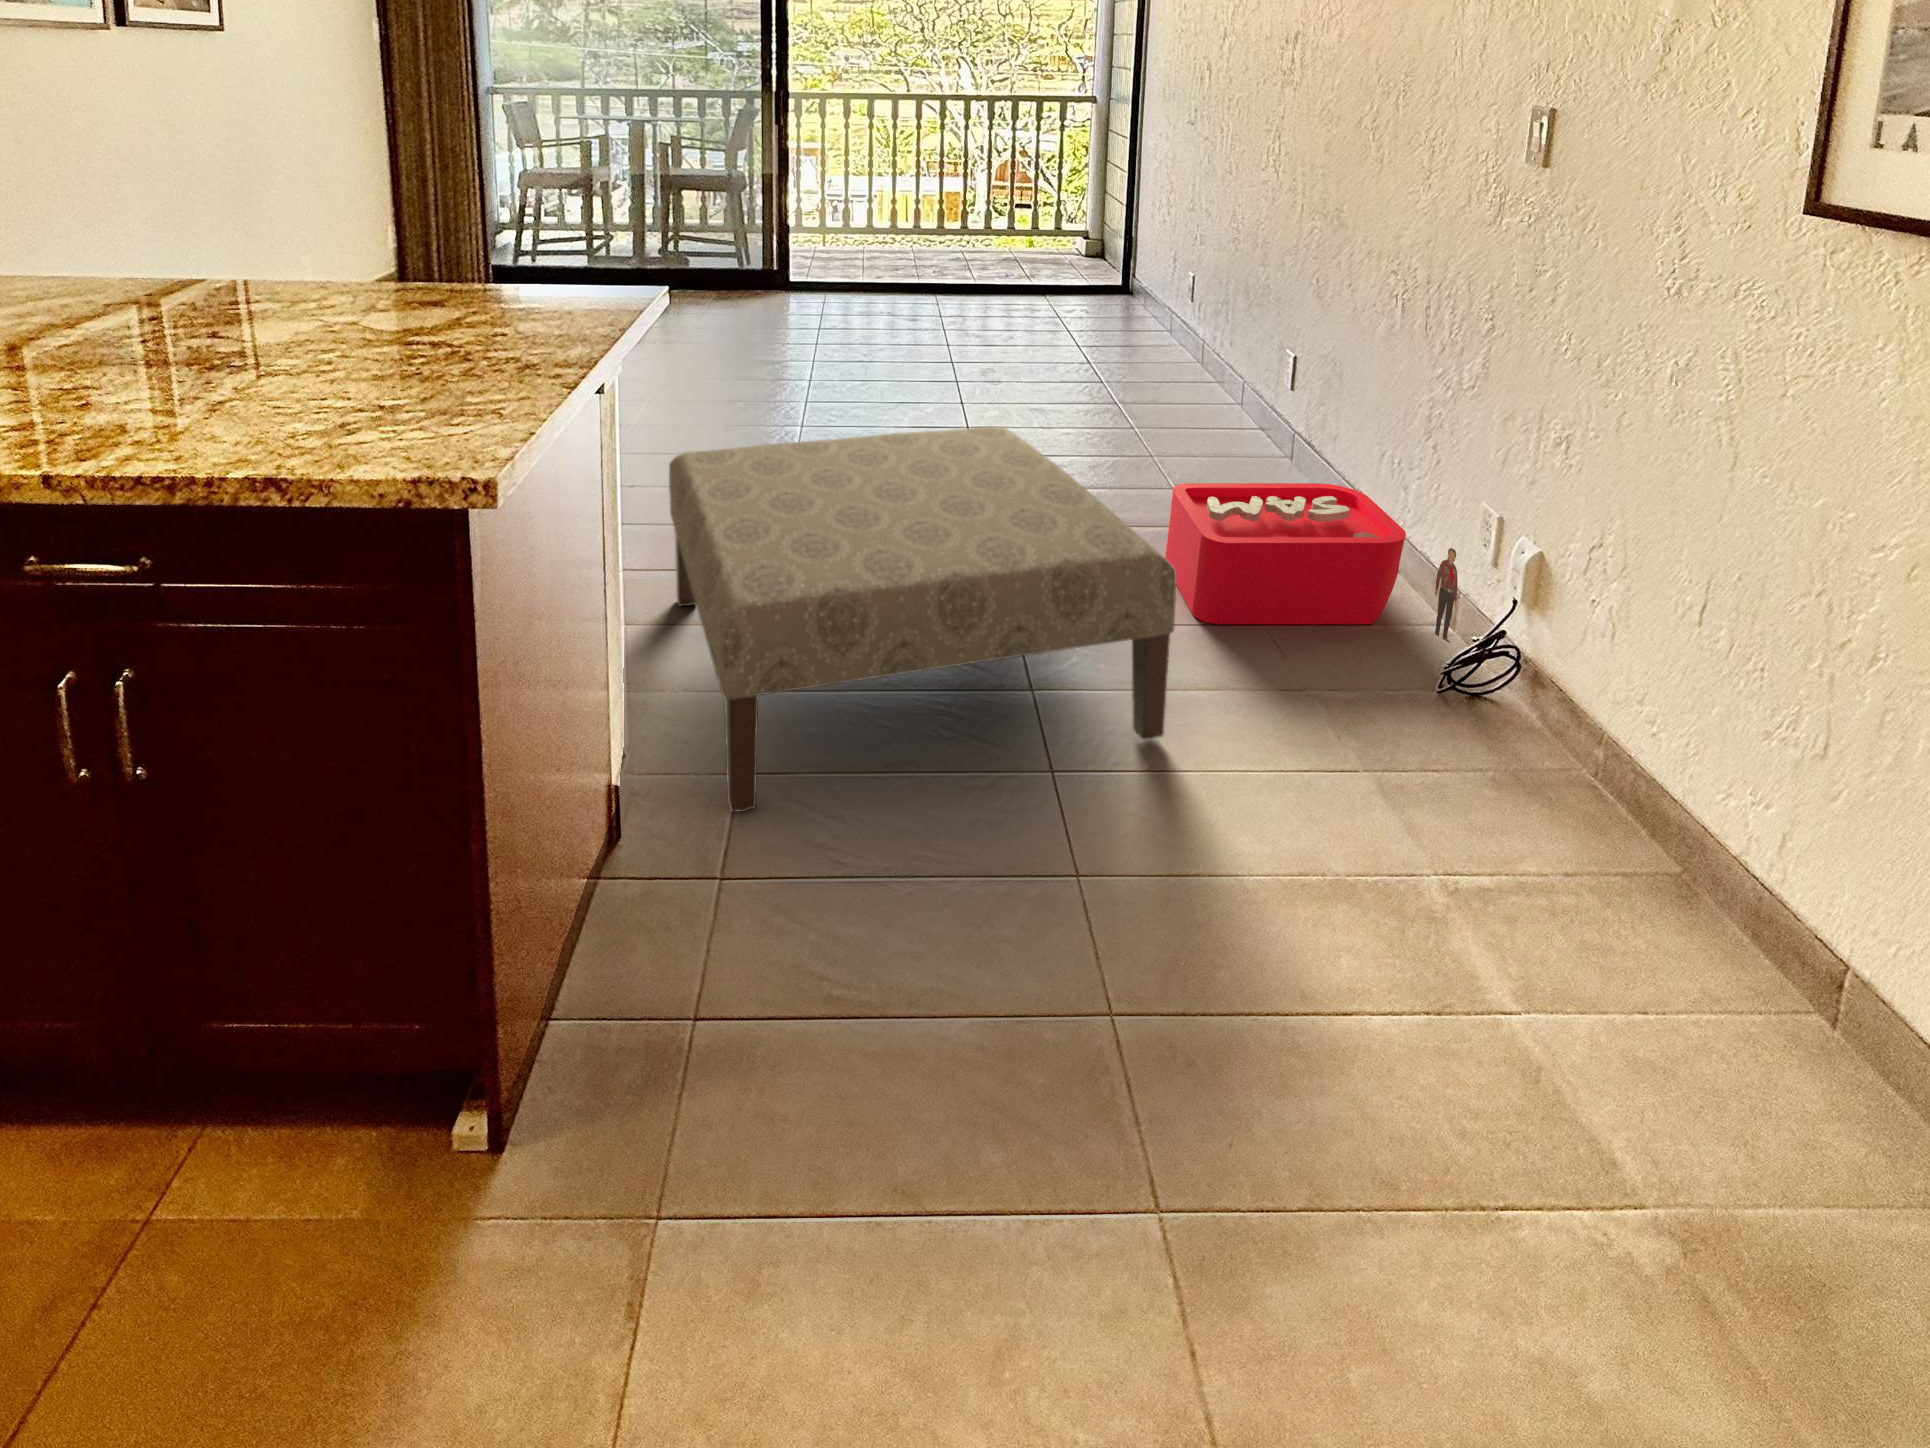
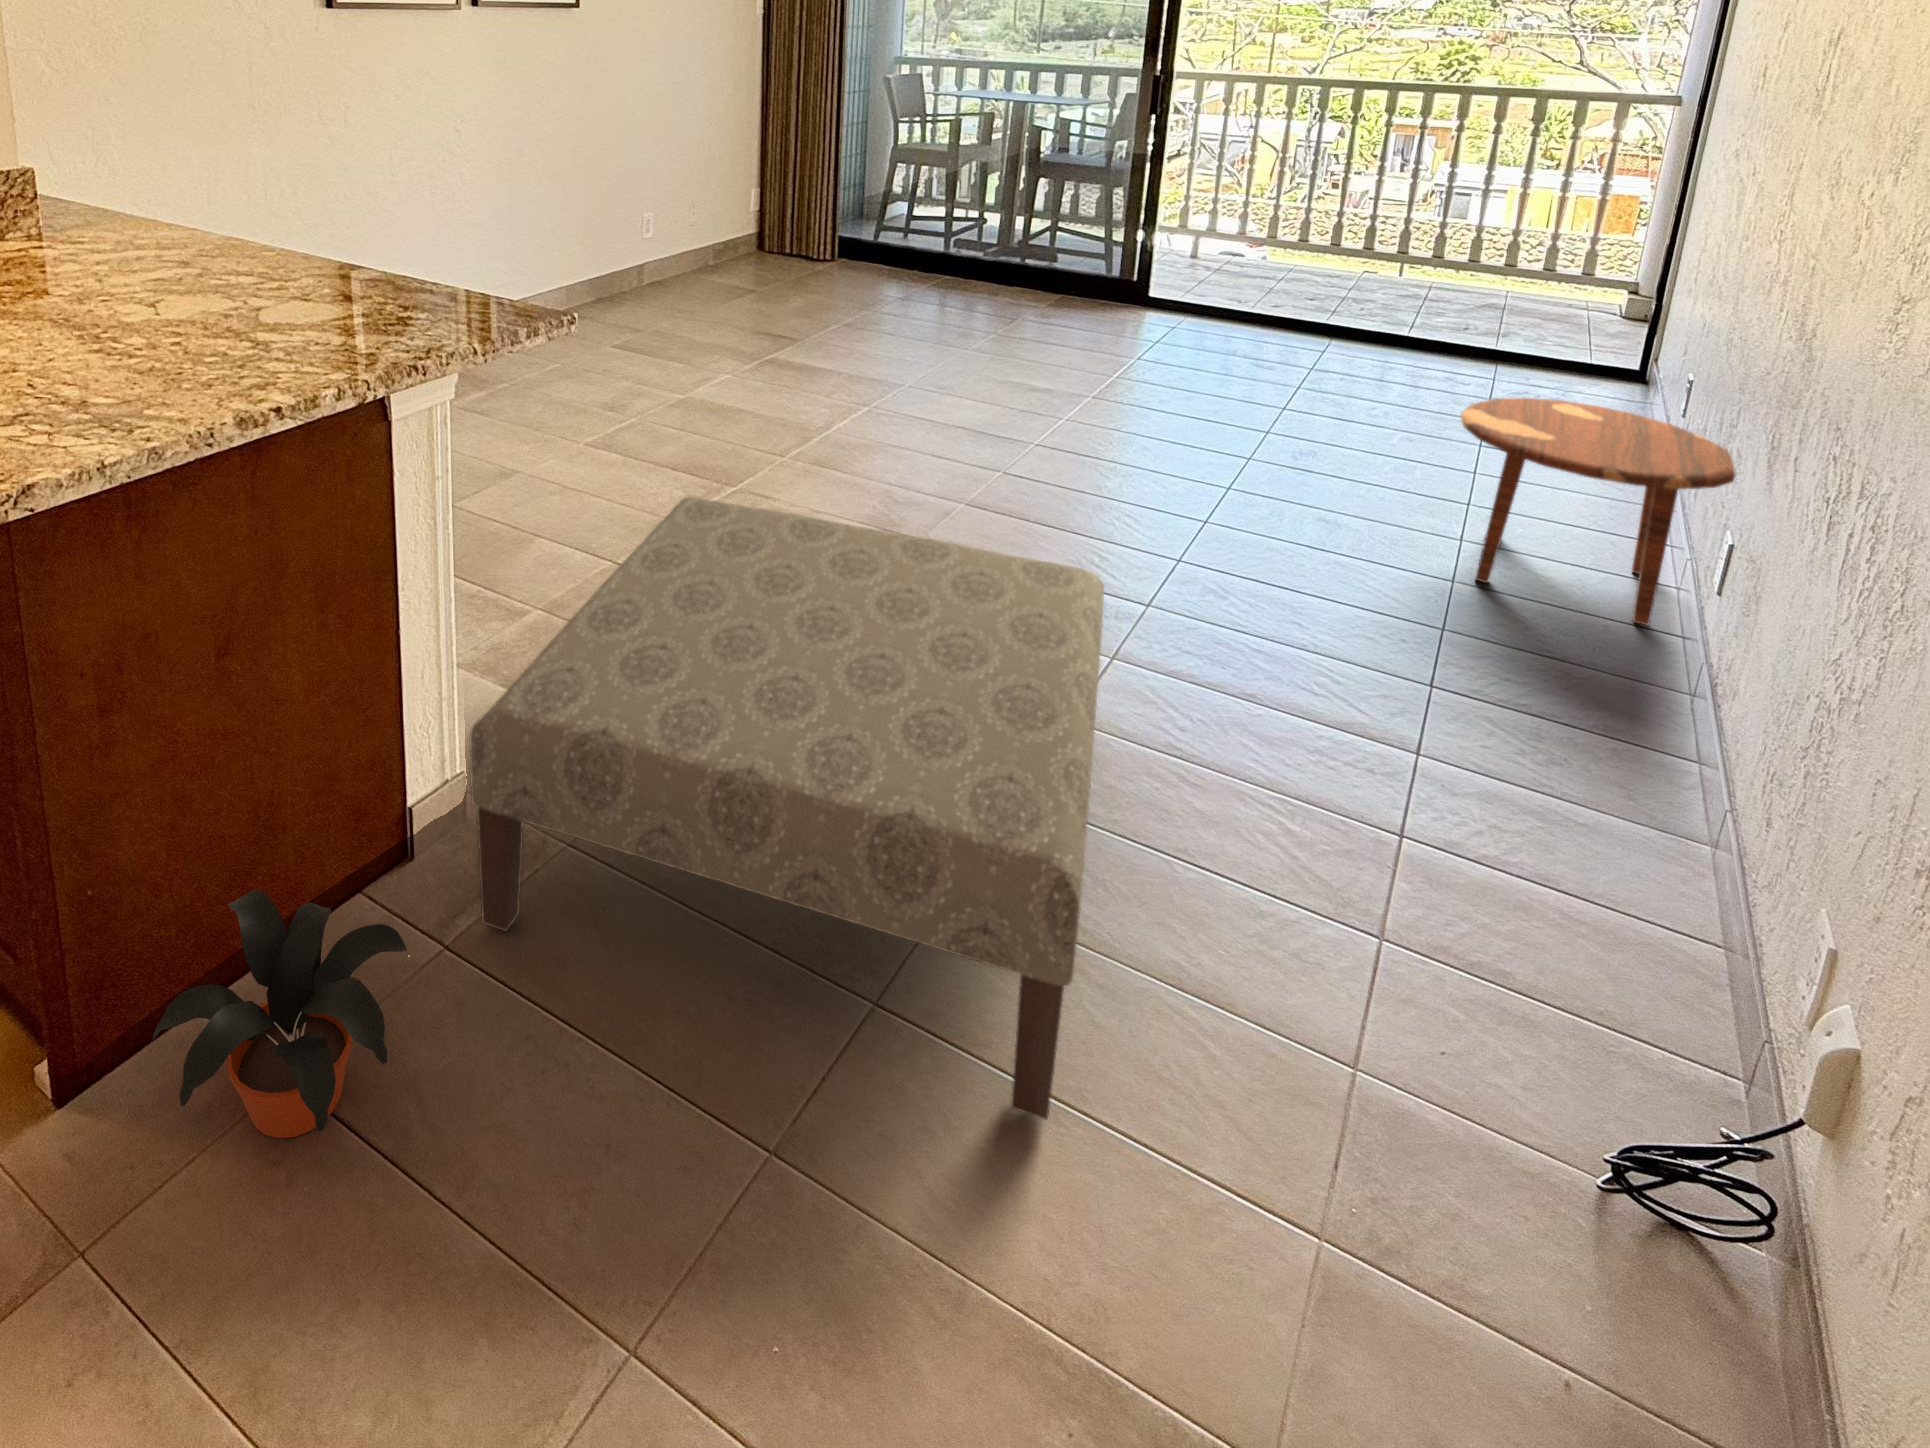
side table: none [1092,288,1239,414] -> present [1461,398,1735,625]
storage bin: present [1165,483,1458,643] -> none [1291,737,1837,1260]
potted plant: none [596,794,832,1002] -> present [153,890,407,1138]

